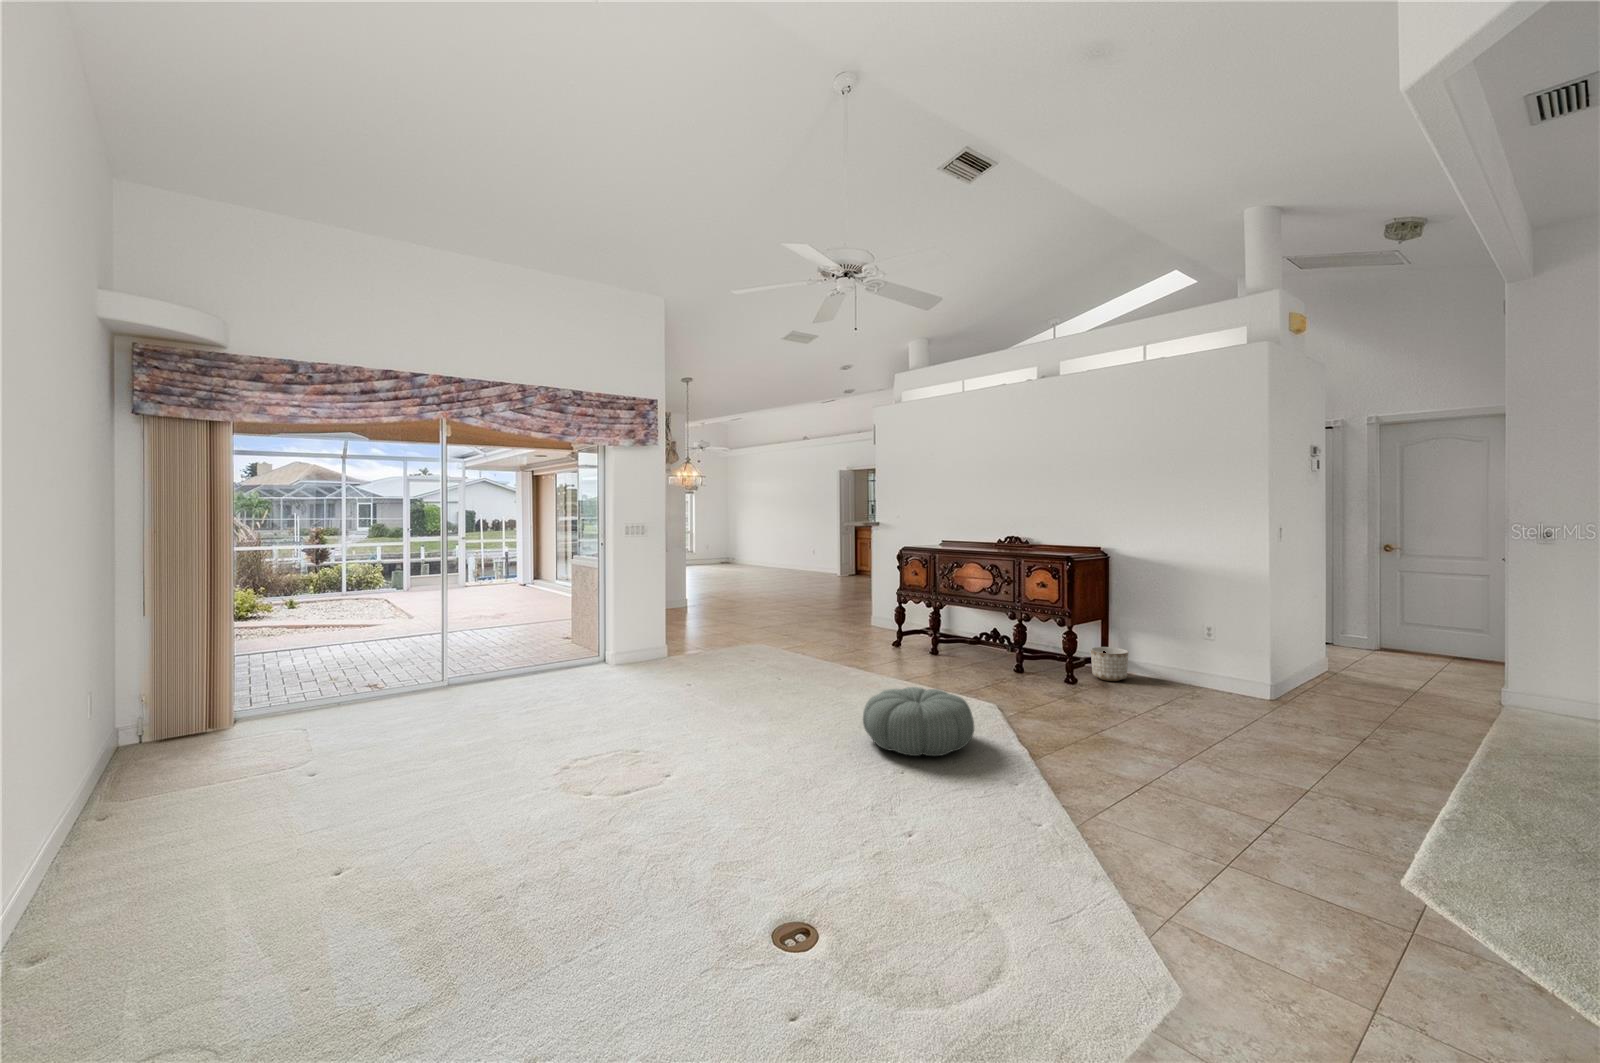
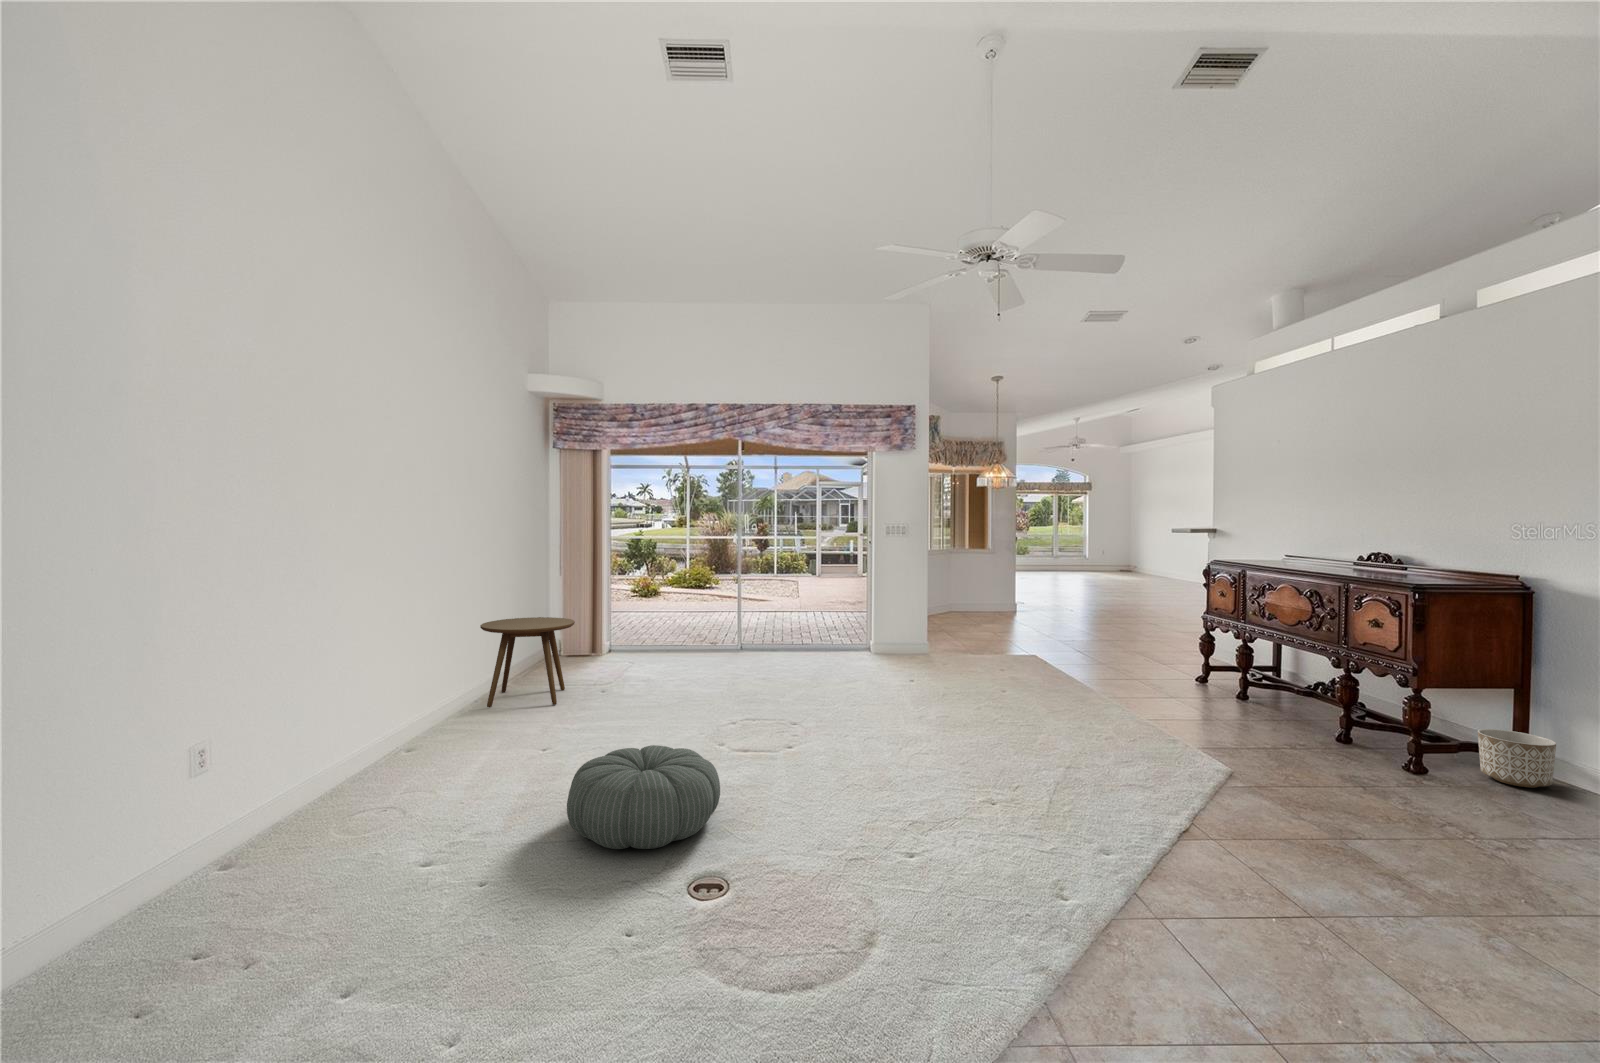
side table: none [63,670,262,838] -> present [480,617,575,708]
pouf: present [863,687,974,756] -> present [567,745,720,849]

